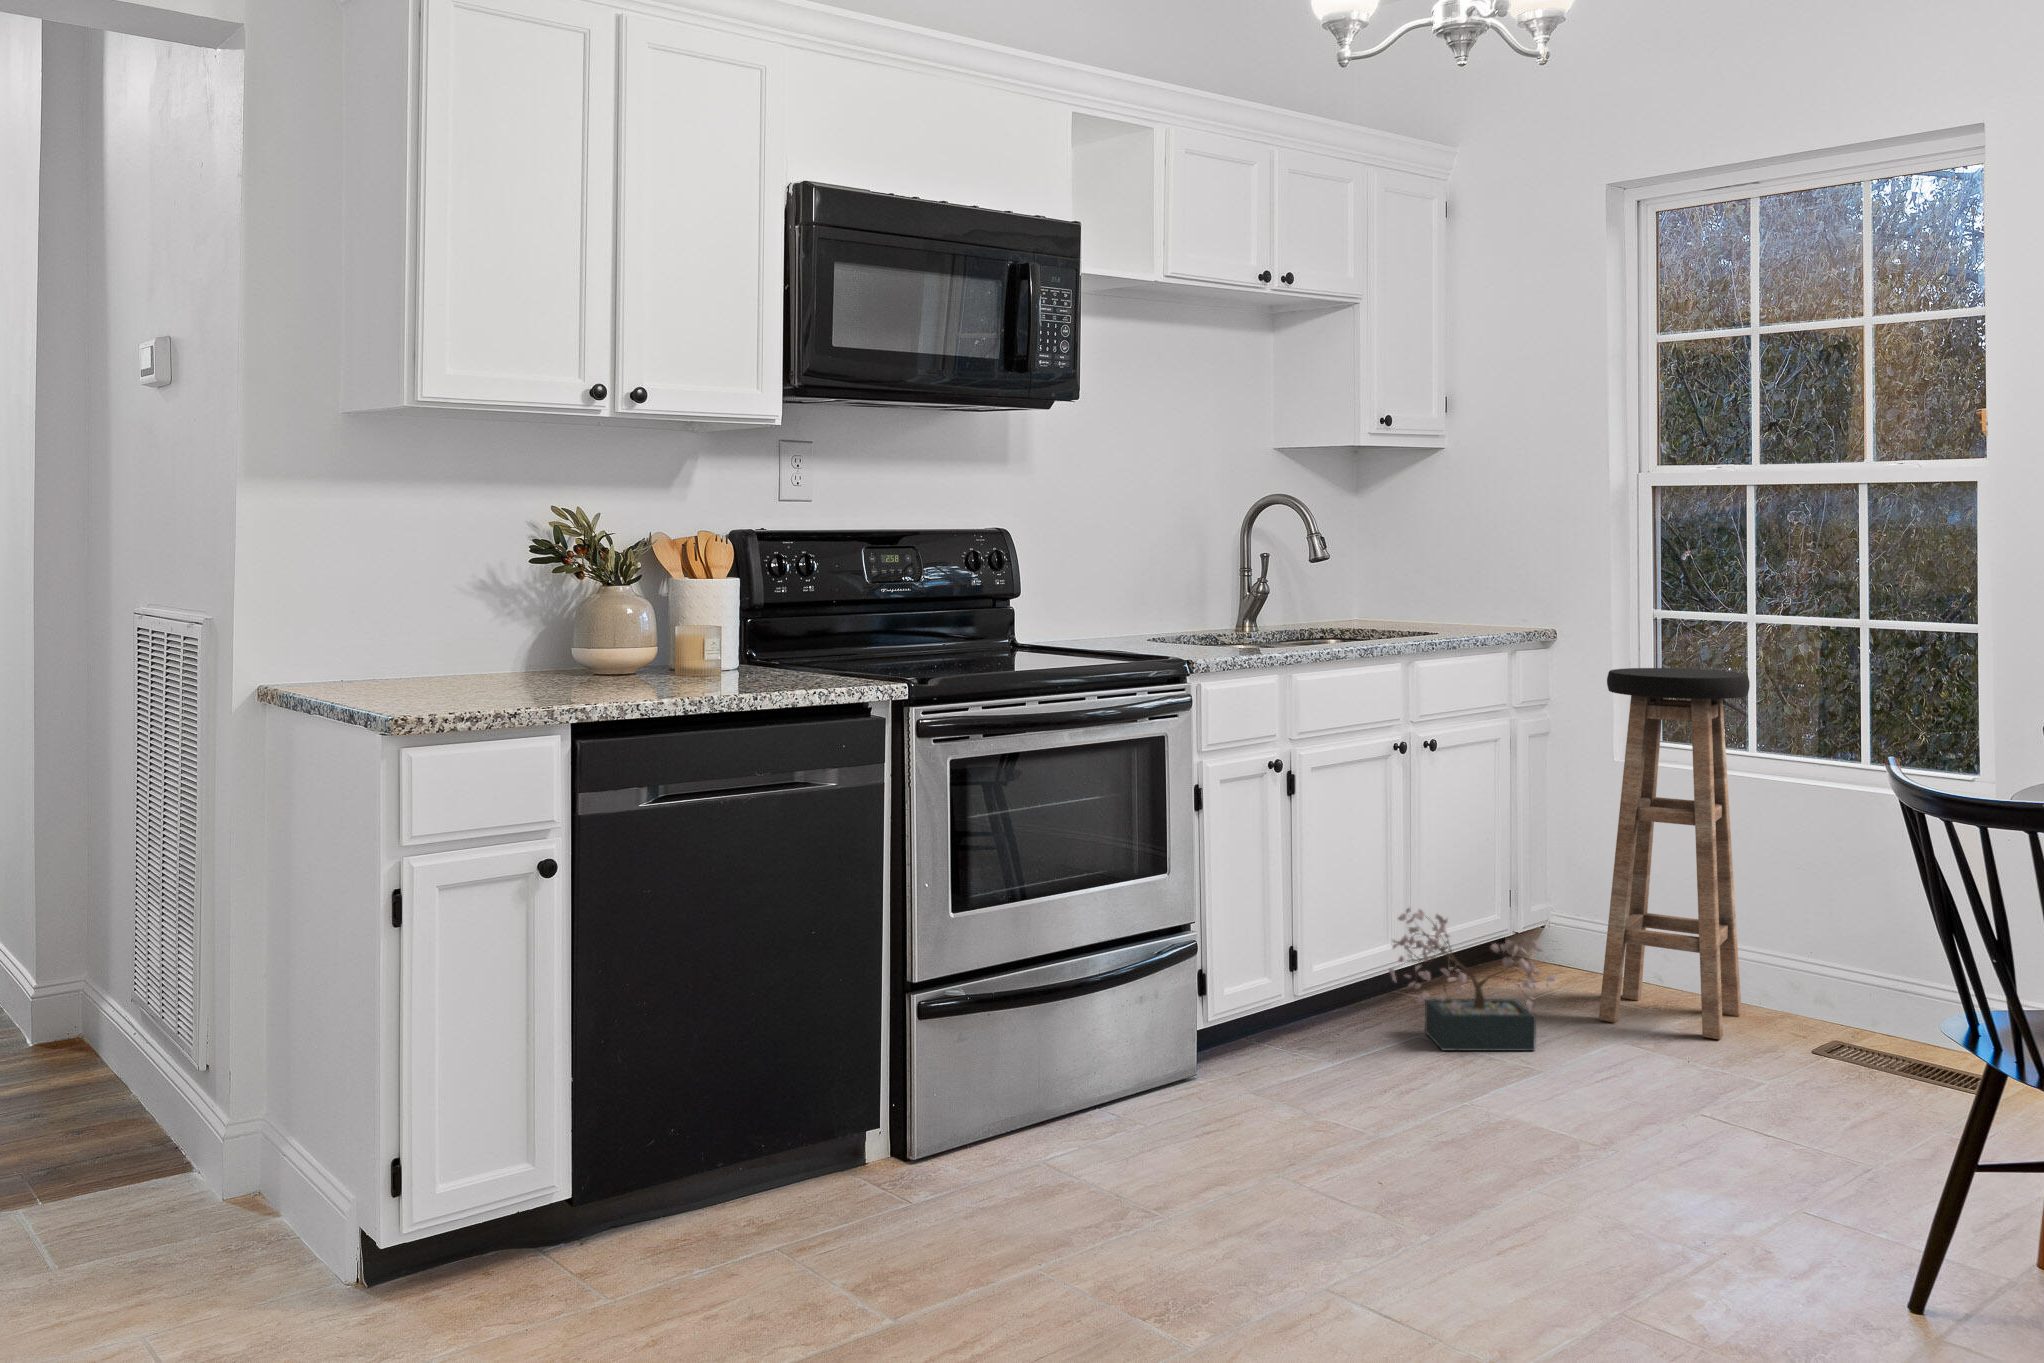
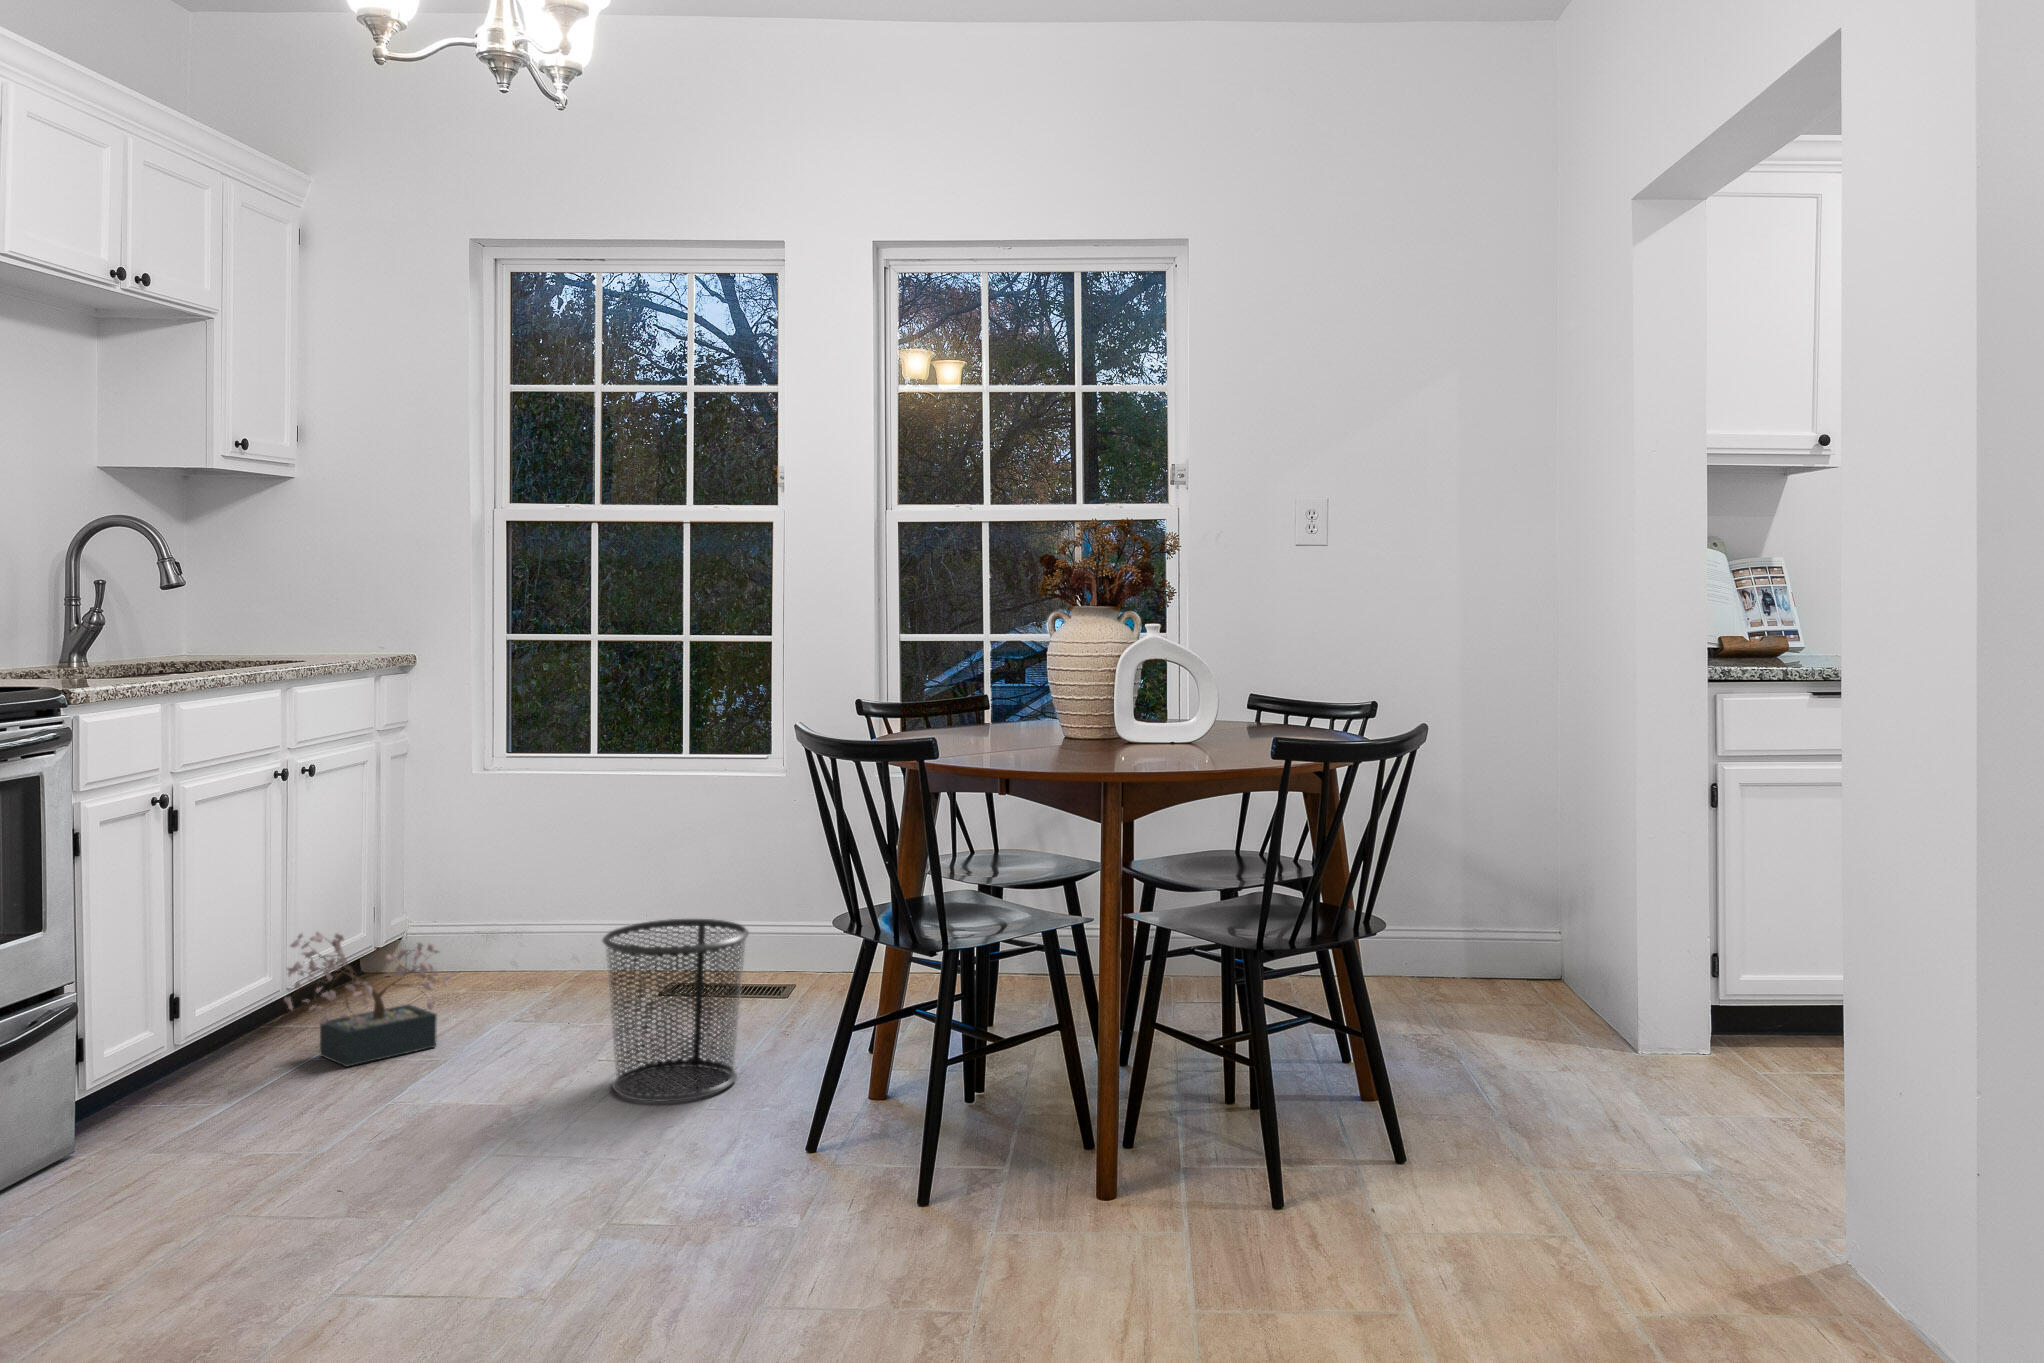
bar stool: present [1599,668,1750,1039] -> none [481,685,603,1009]
waste bin: none [1688,962,1880,1190] -> present [602,919,749,1102]

